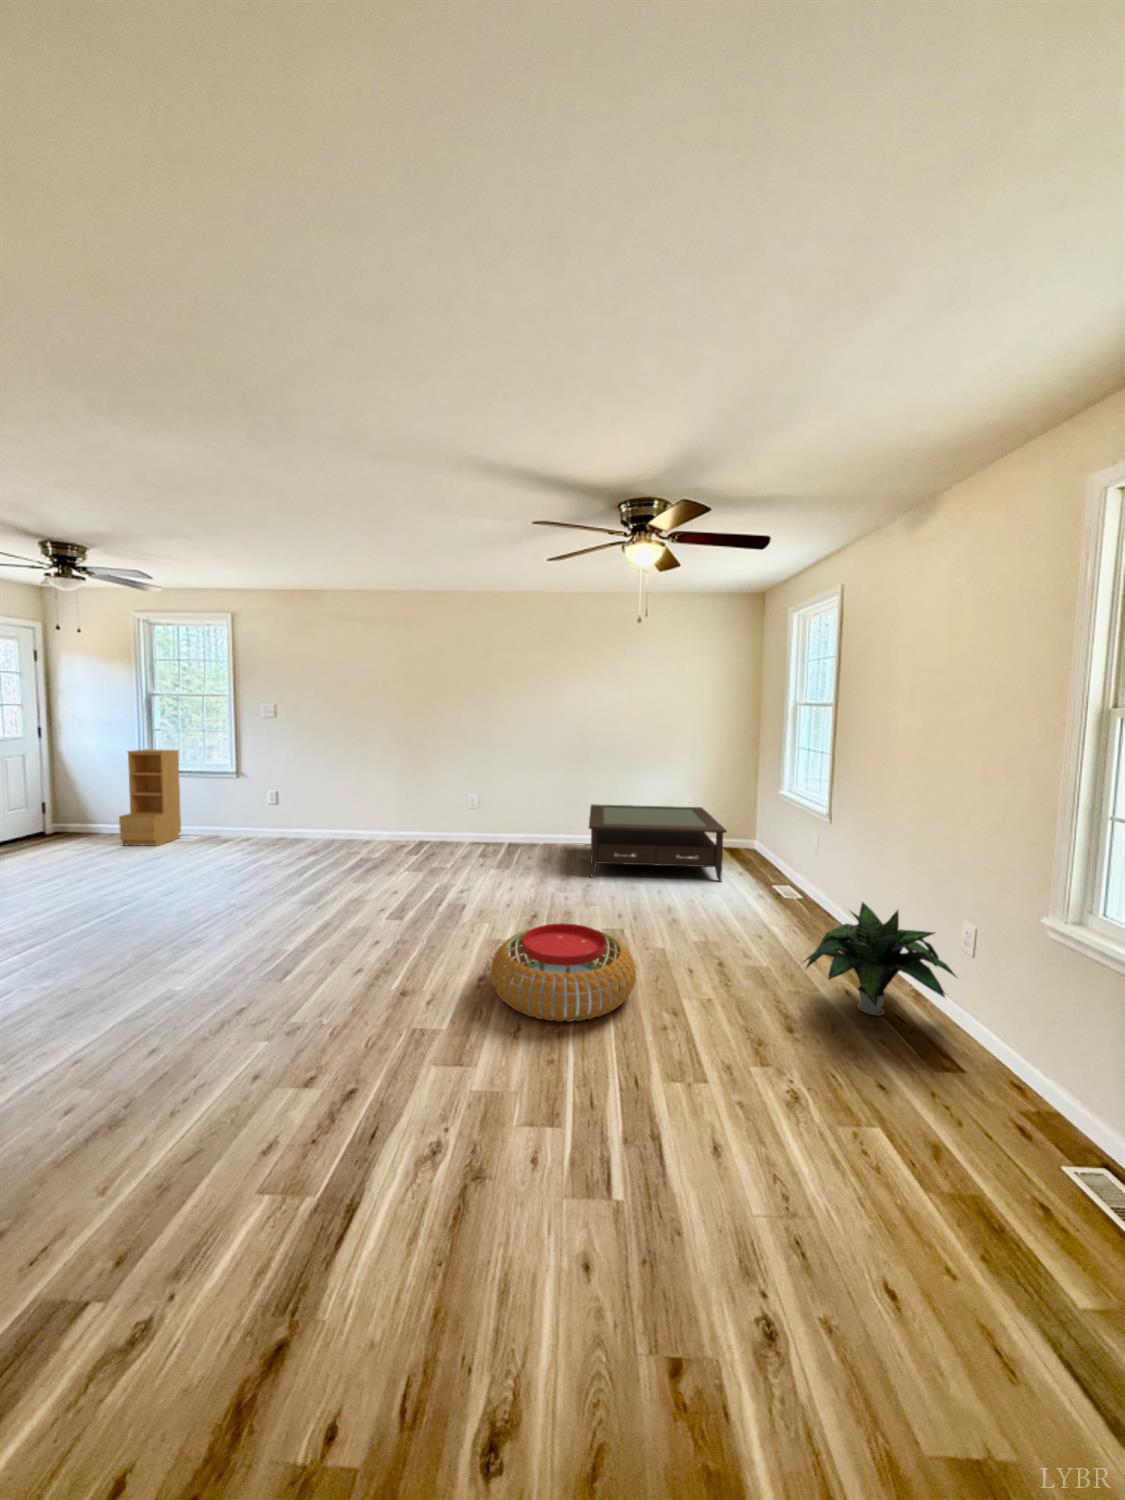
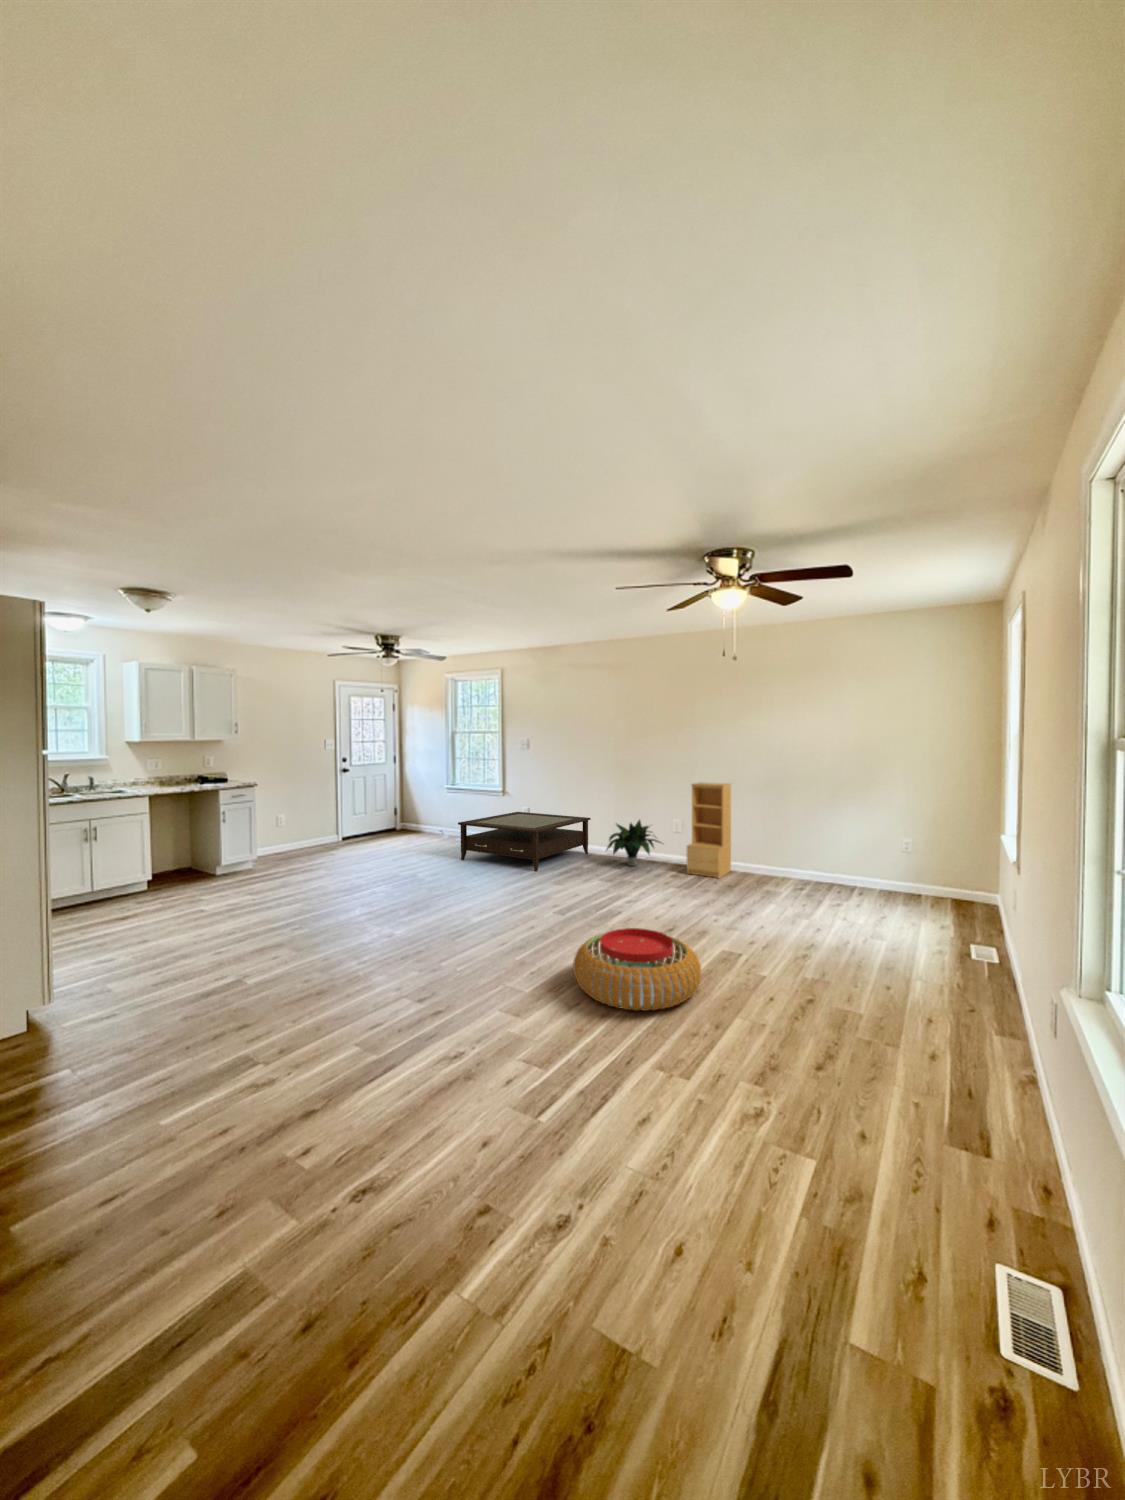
bookshelf: present [119,749,181,846] -> present [687,782,731,878]
coffee table: present [589,804,727,882] -> present [458,812,591,871]
potted plant: present [804,903,956,1015] -> present [607,820,661,866]

